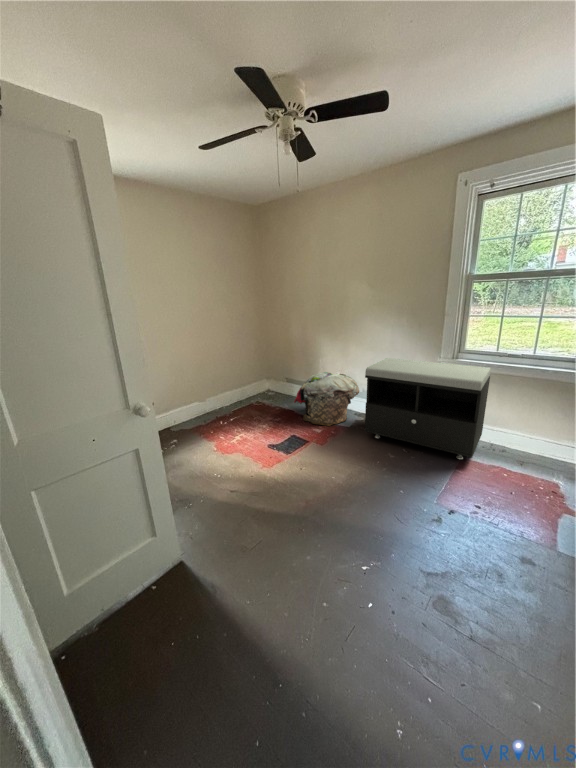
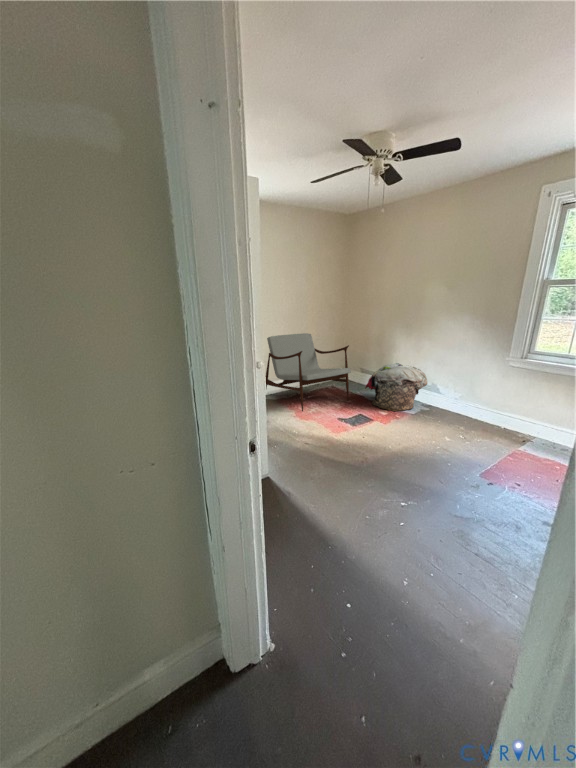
armchair: none [174,346,278,442] -> present [266,333,351,411]
storage bench: present [365,358,491,460] -> none [426,354,558,450]

